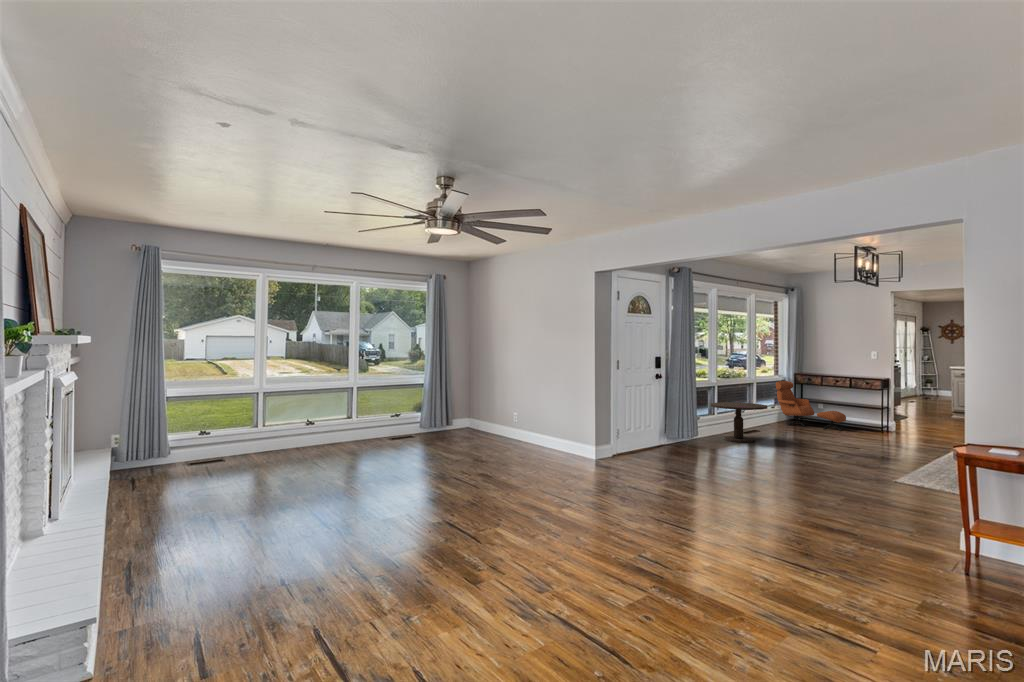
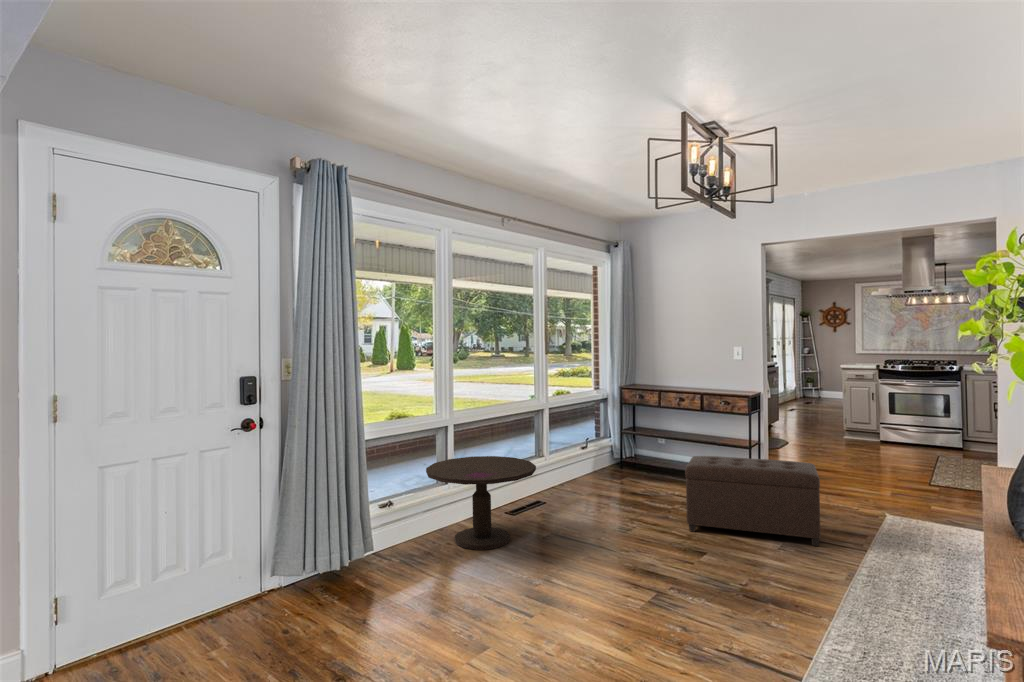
armchair: present [776,381,846,431] -> none [587,400,695,489]
ottoman: none [847,407,923,449] -> present [685,456,821,546]

